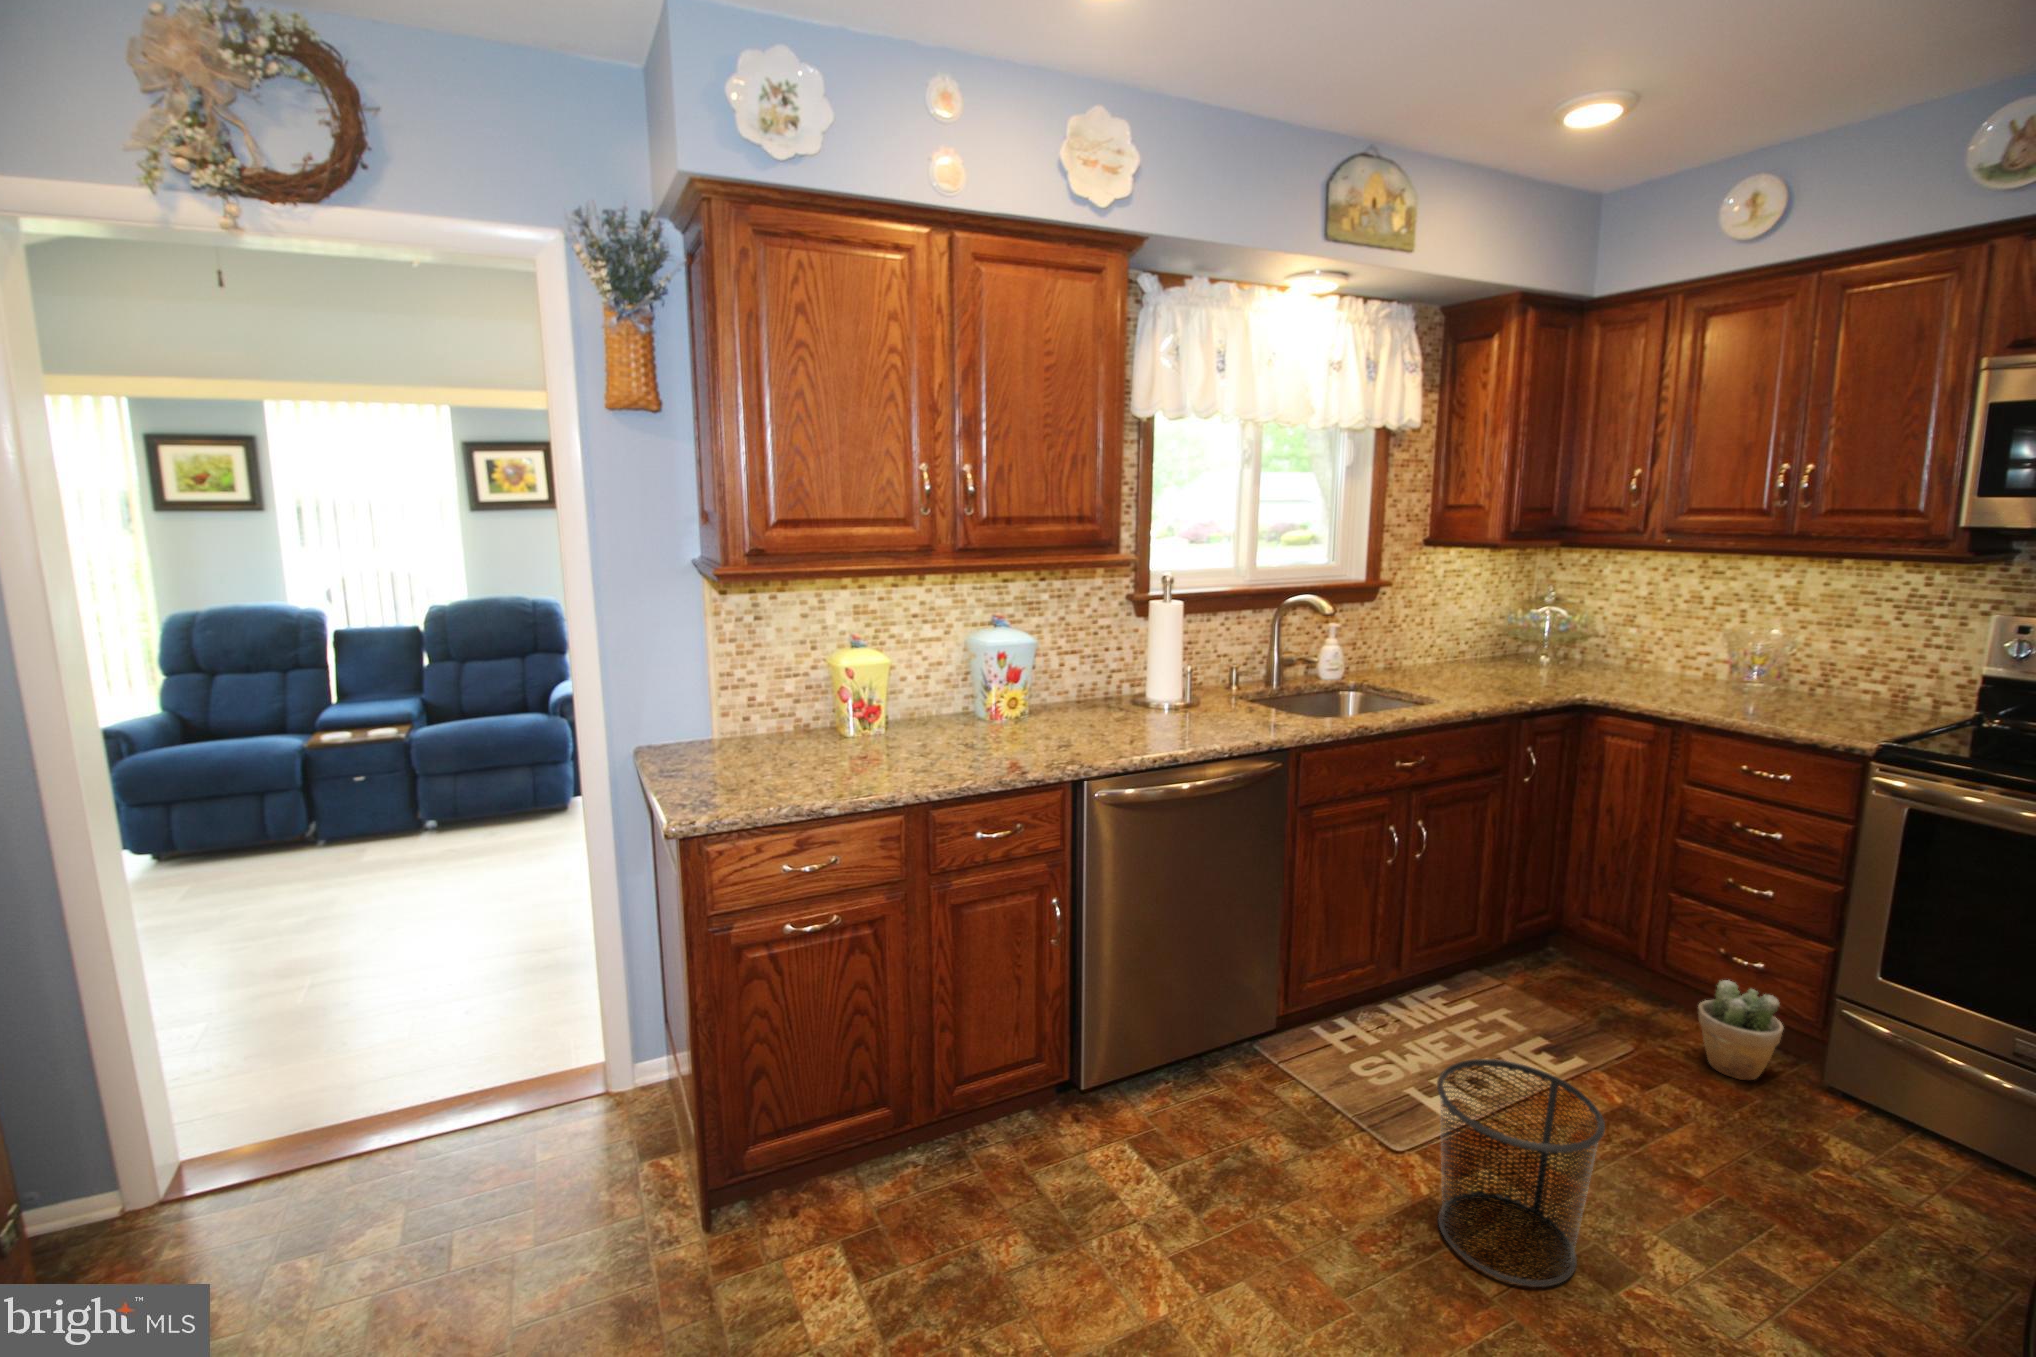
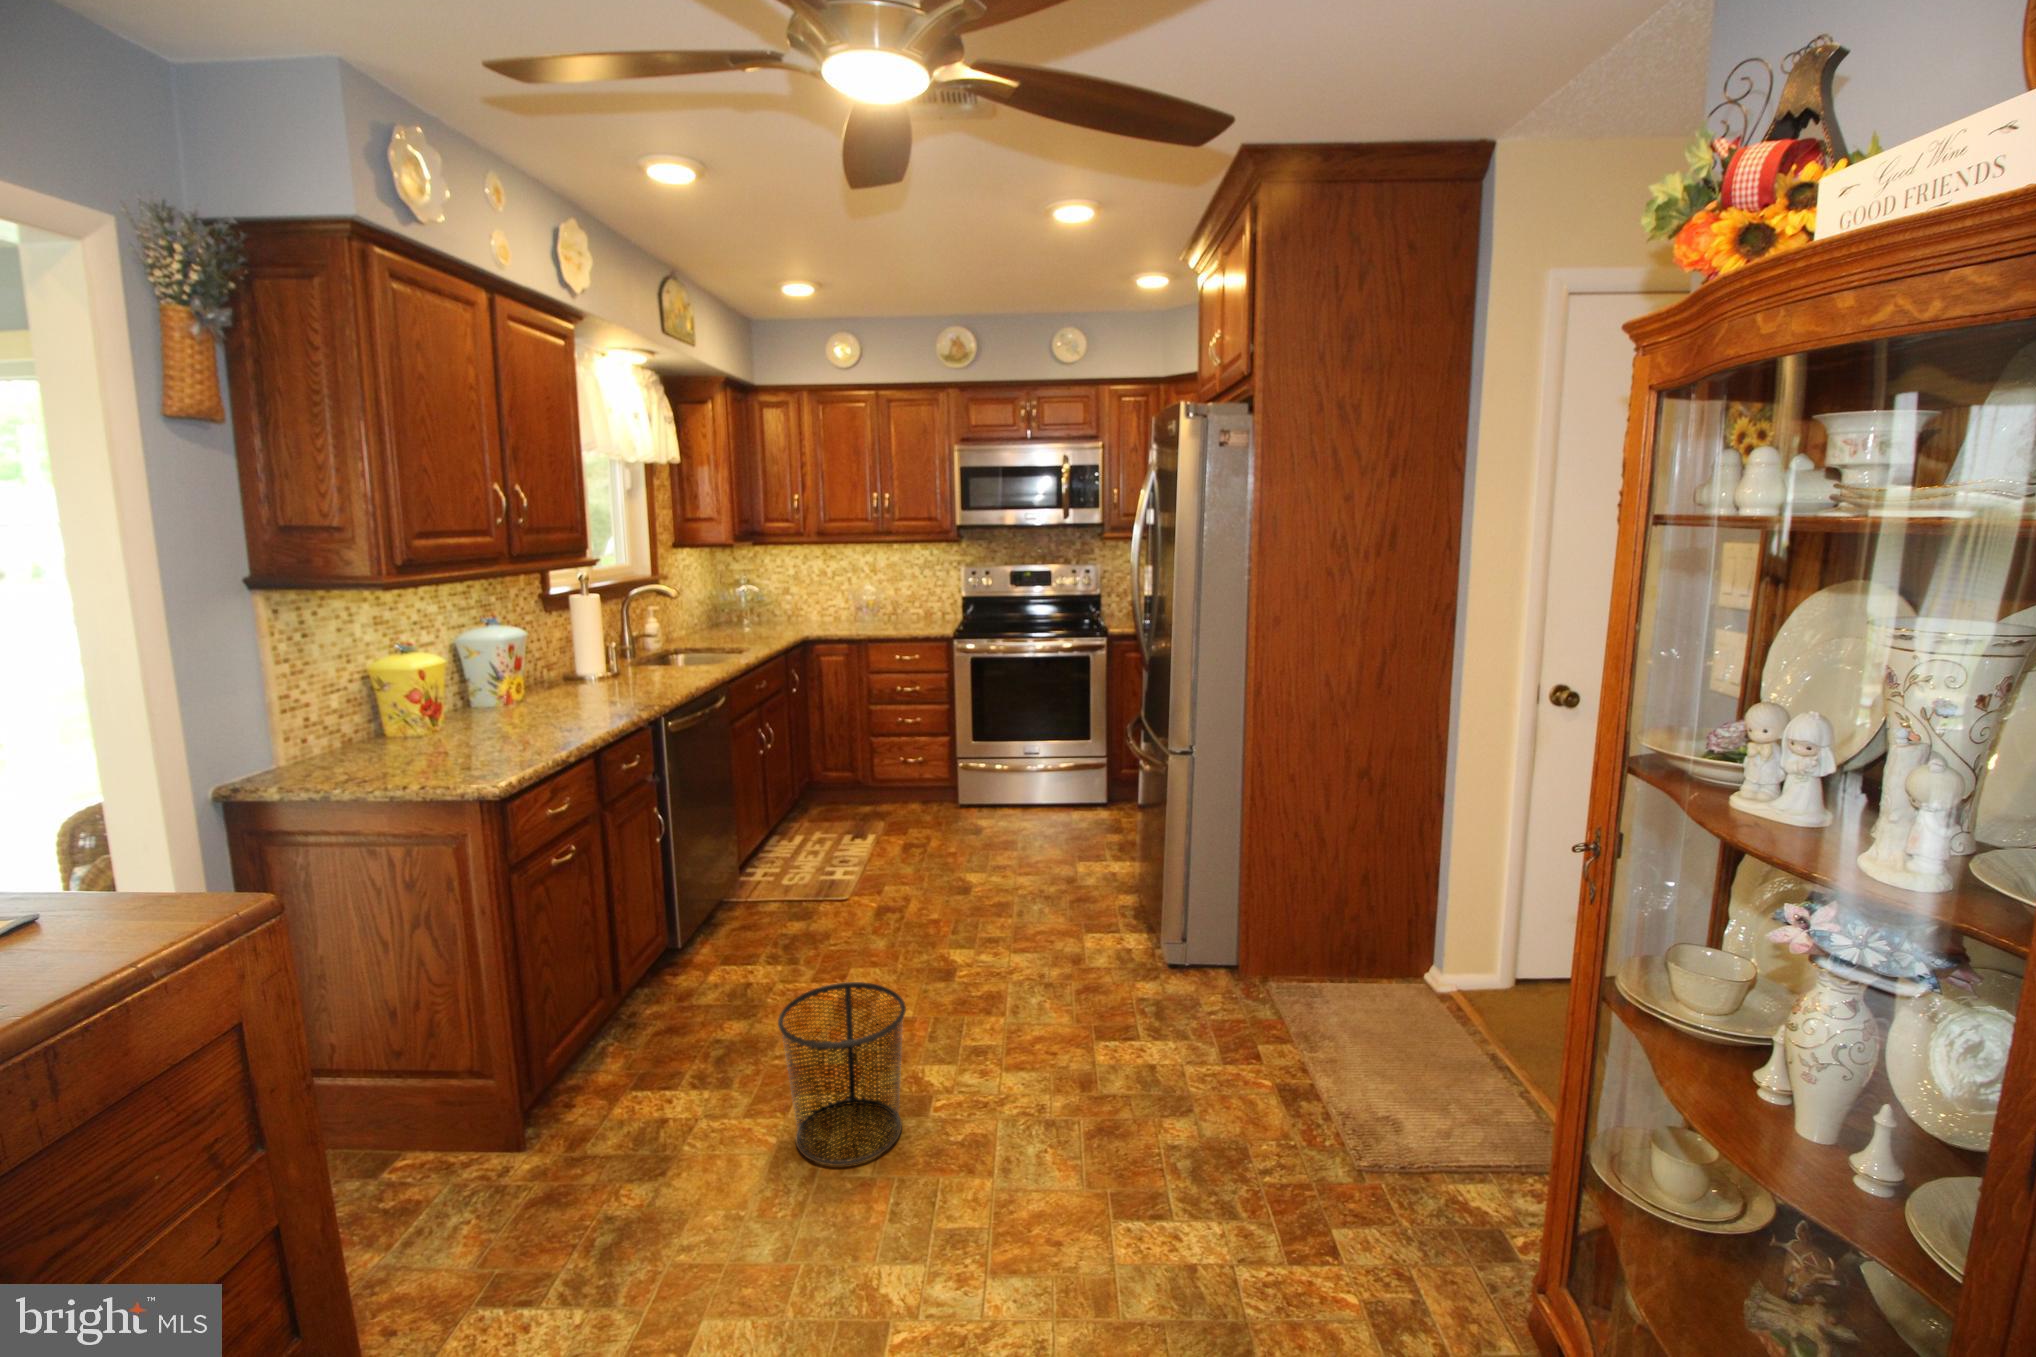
potted plant: present [1698,980,1783,1080] -> none [849,871,901,943]

